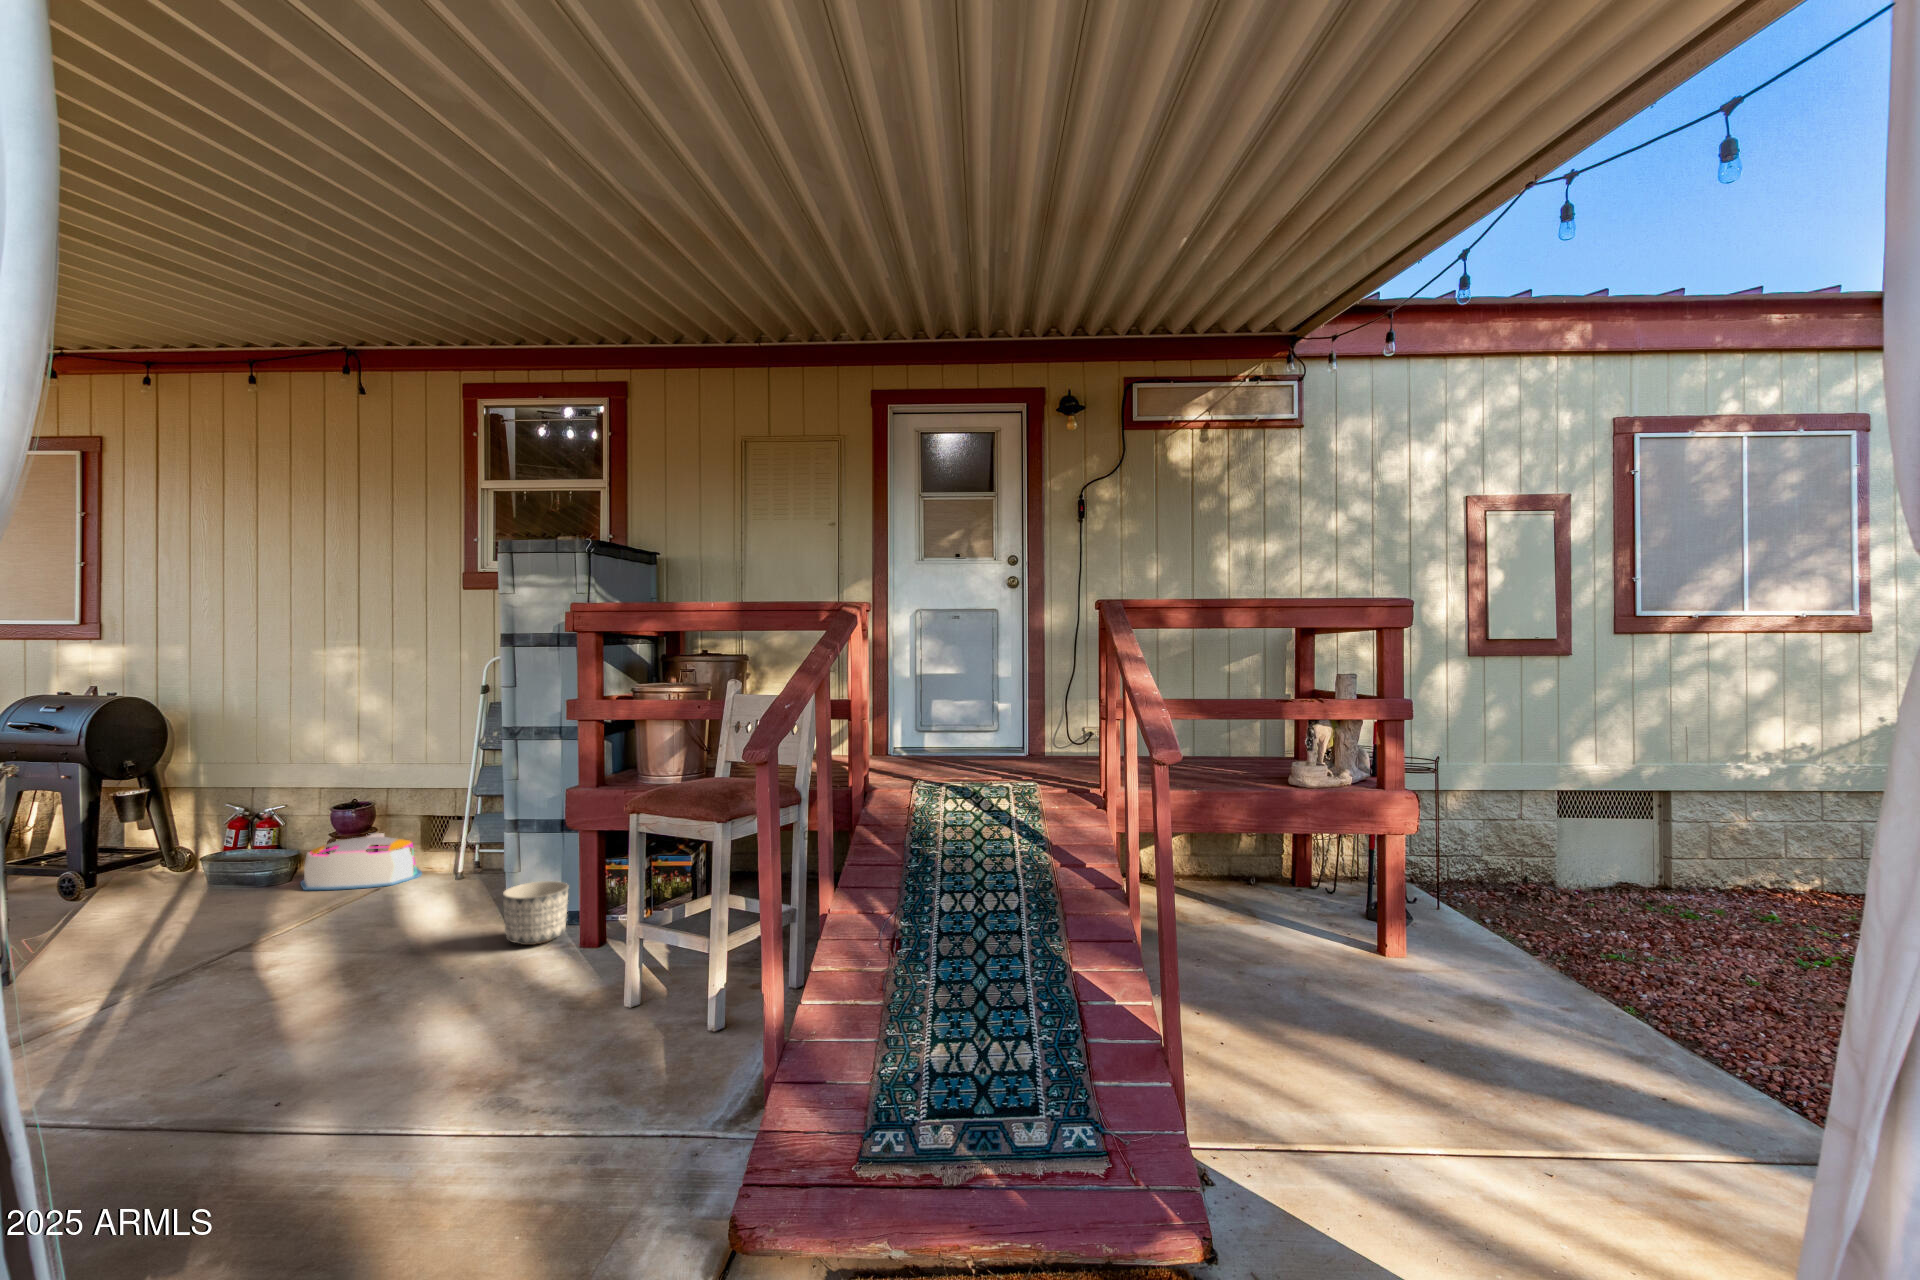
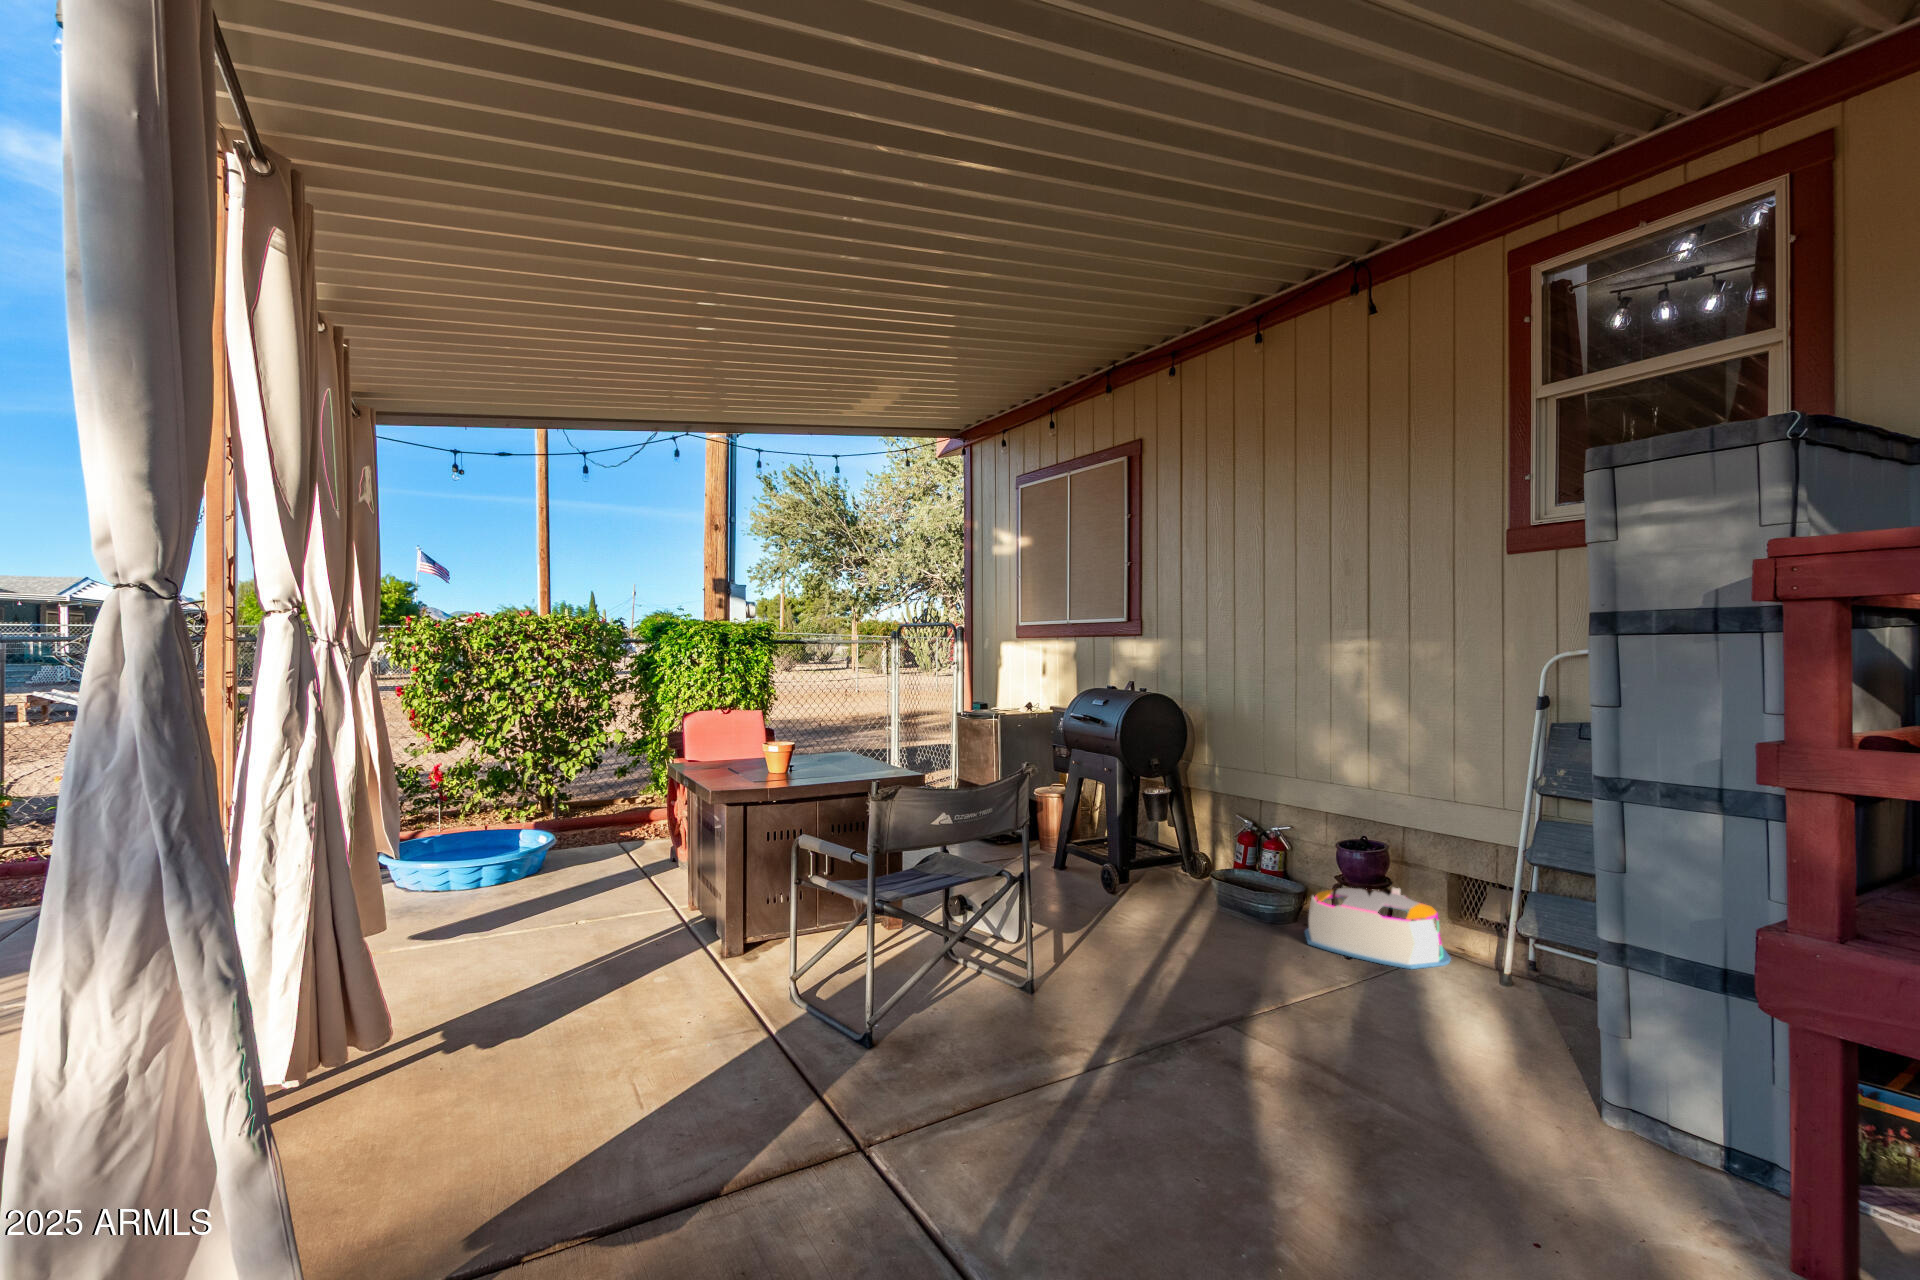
planter: present [503,881,569,945] -> none [1607,1068,1750,1210]

